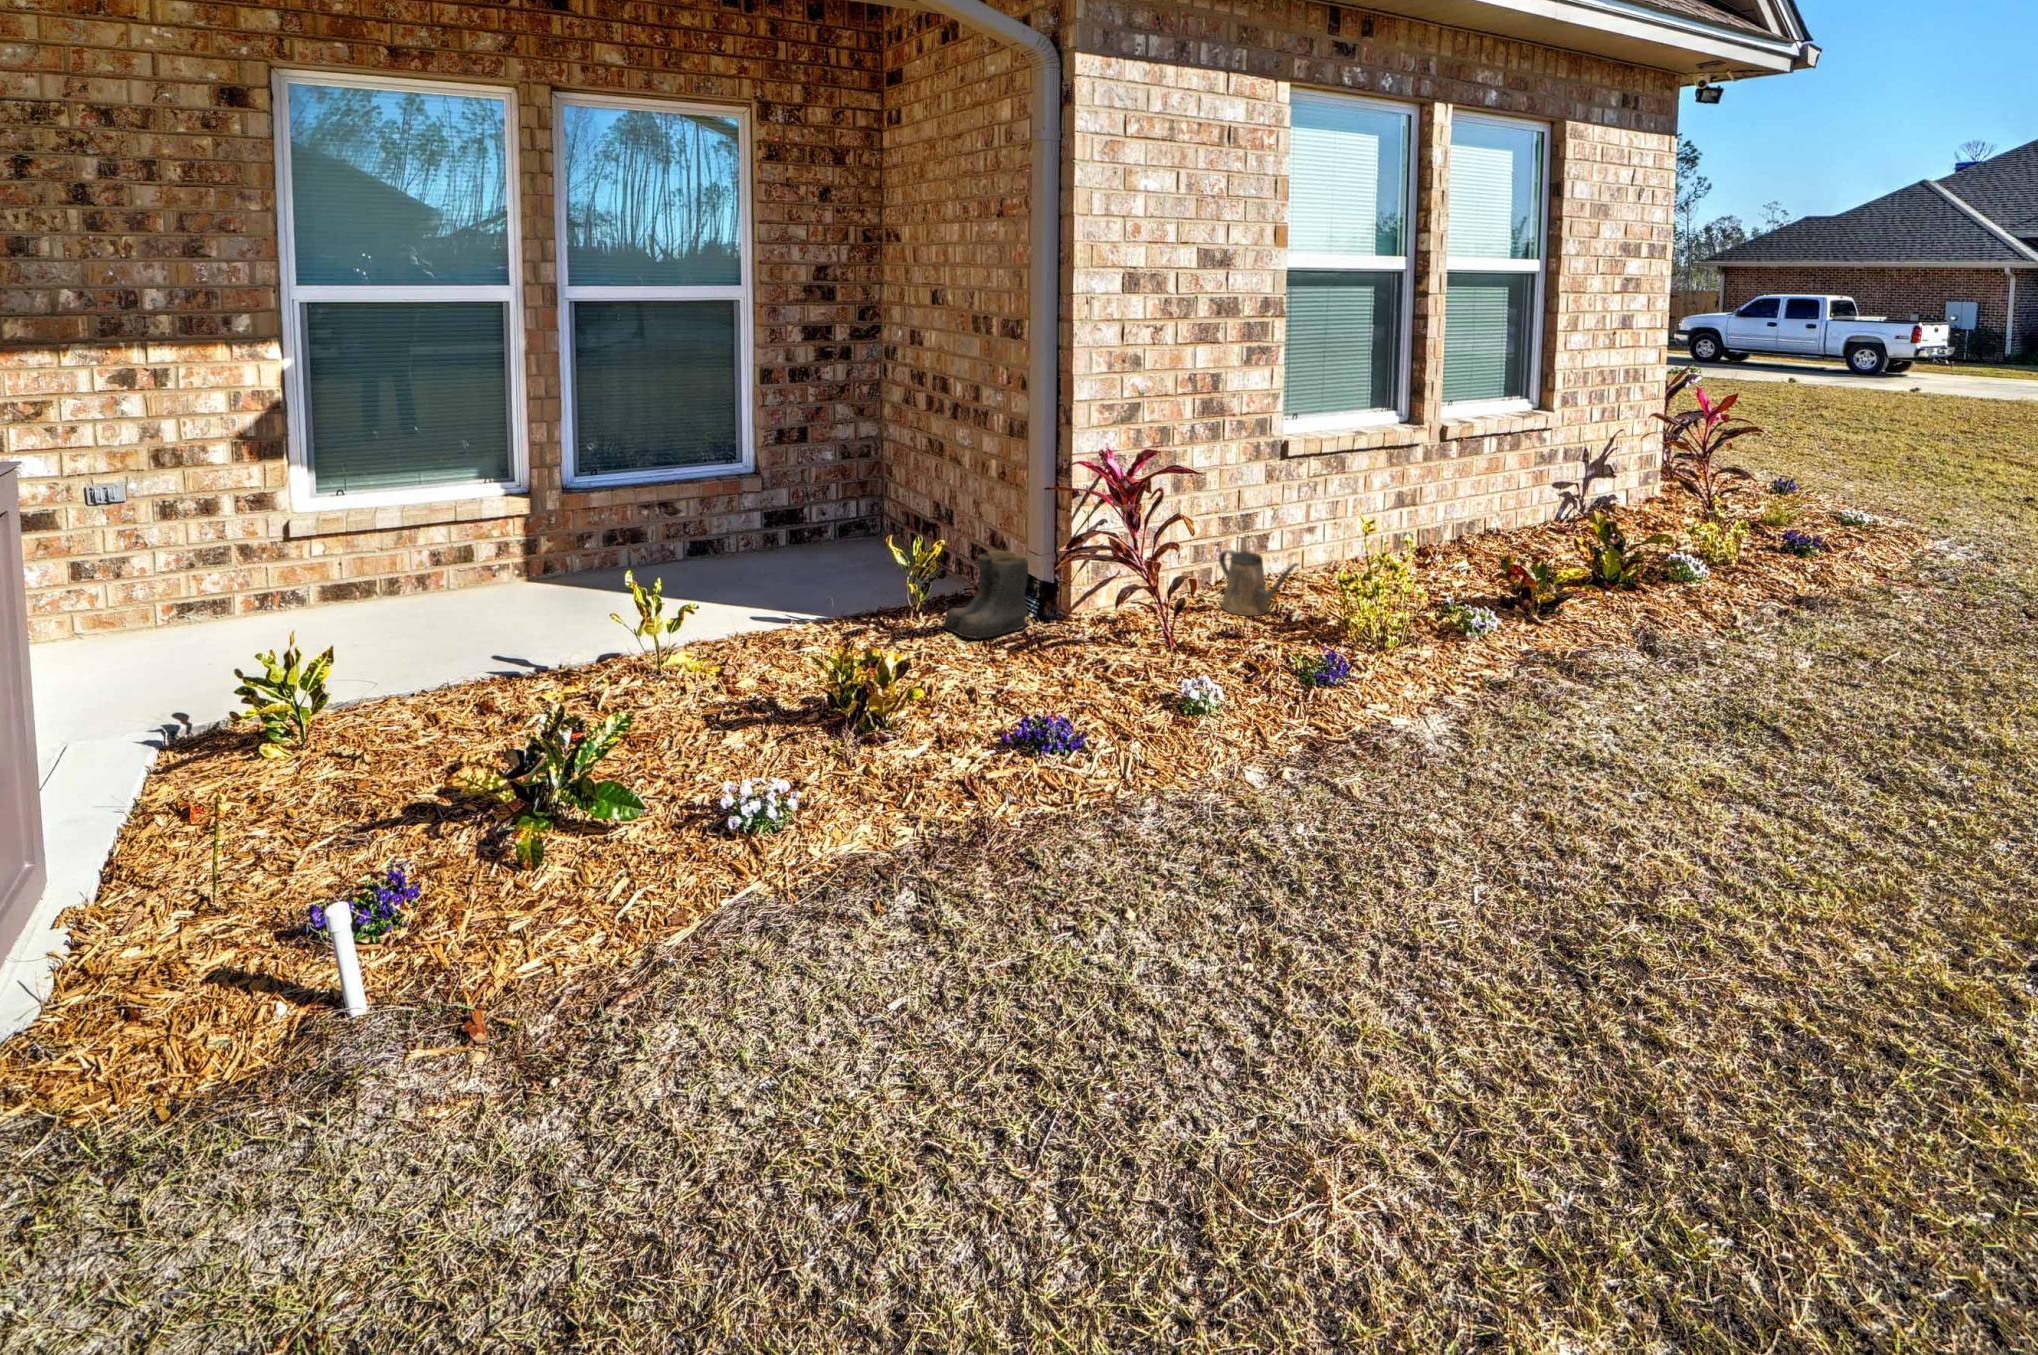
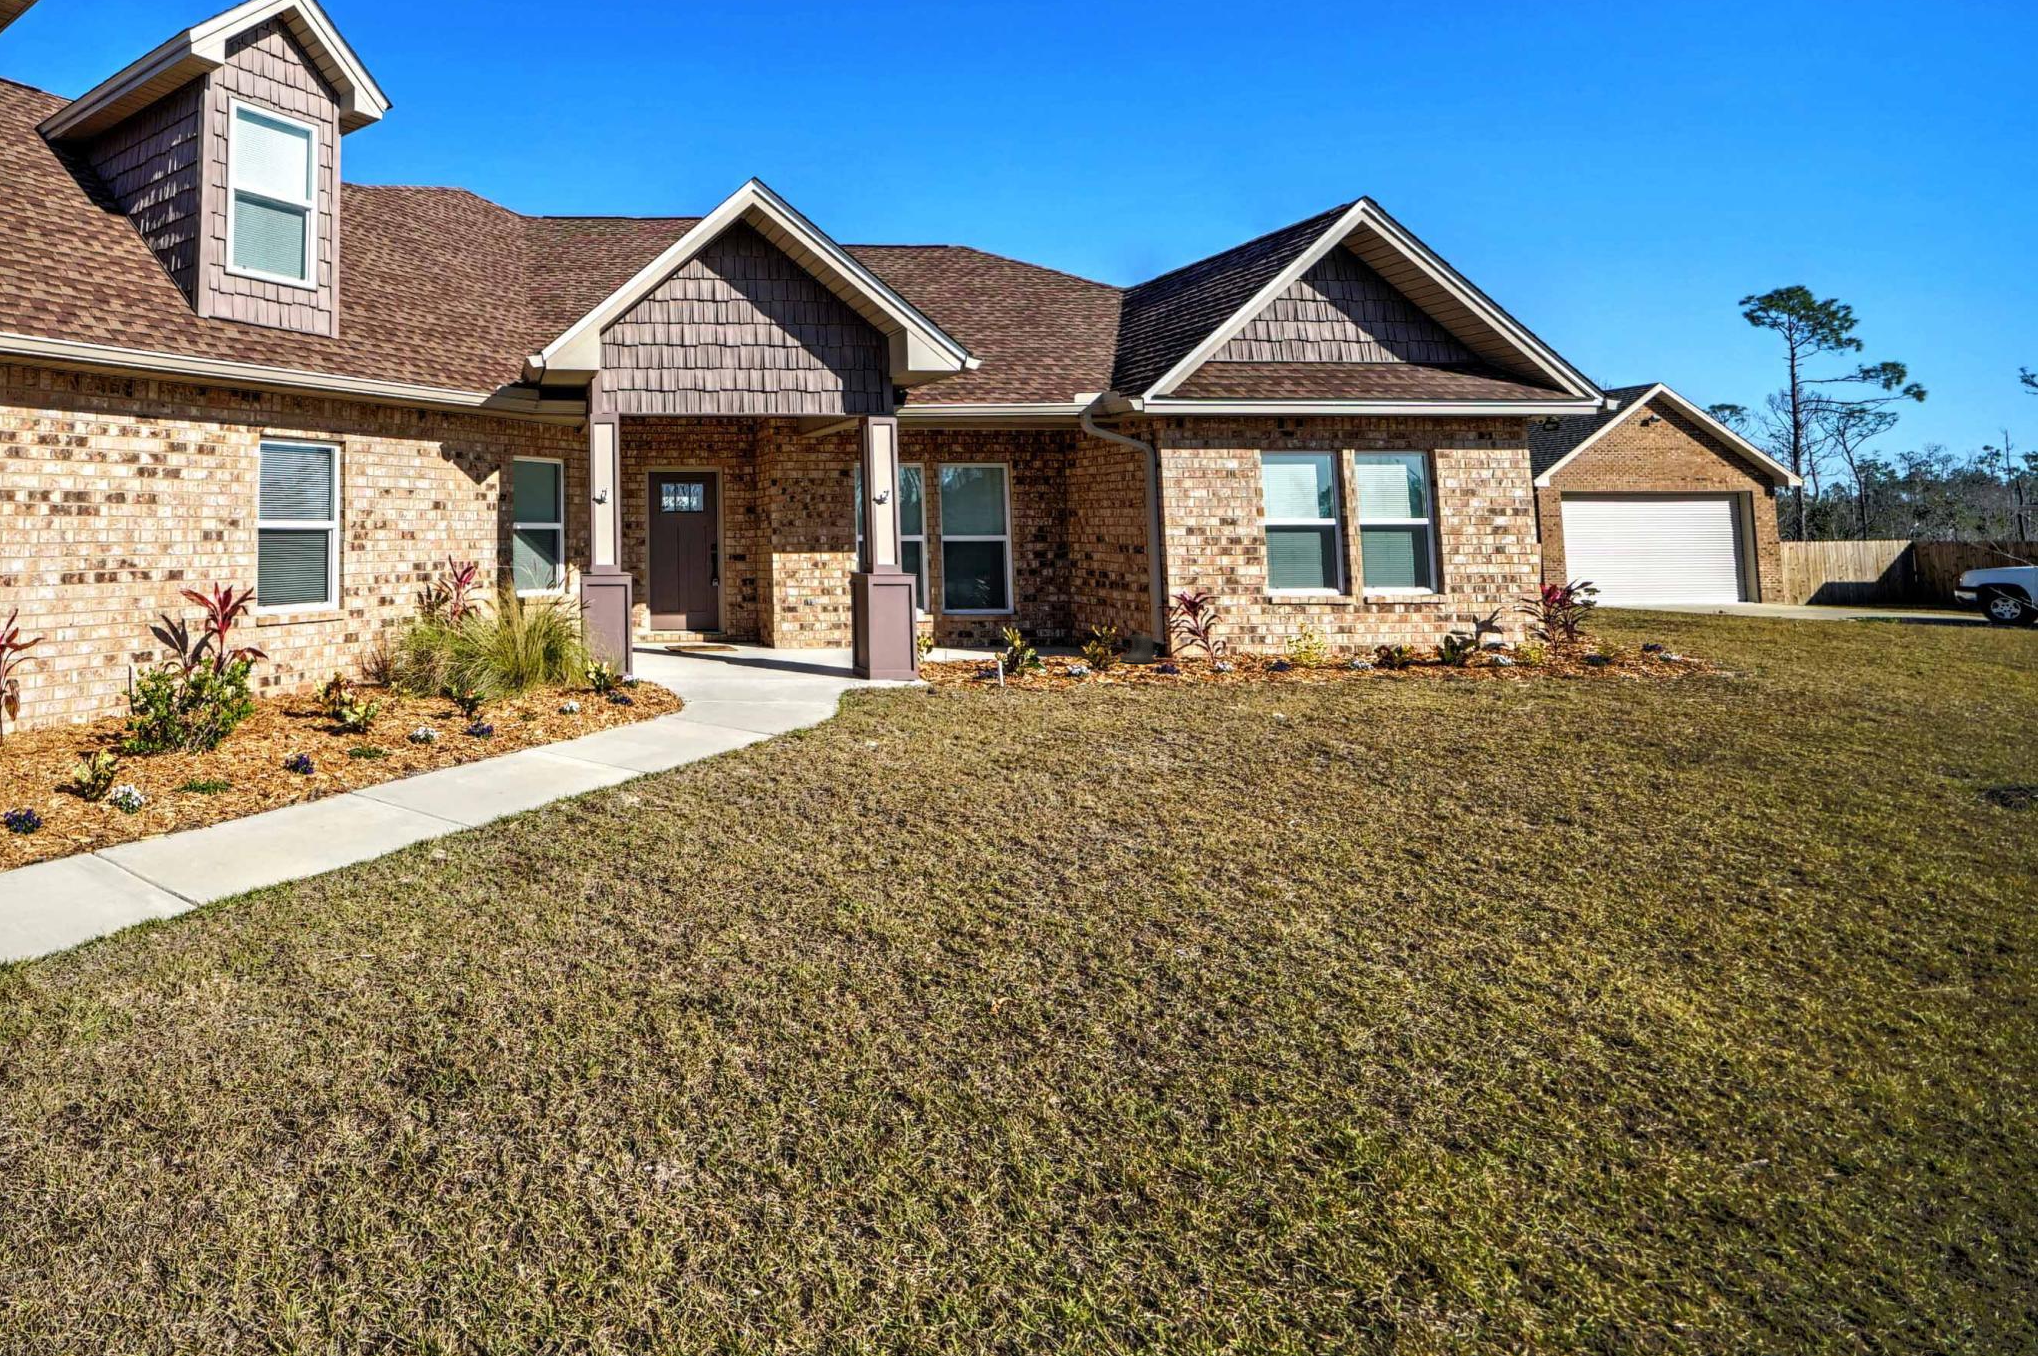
watering can: present [1219,550,1299,616] -> none [1241,641,1275,665]

